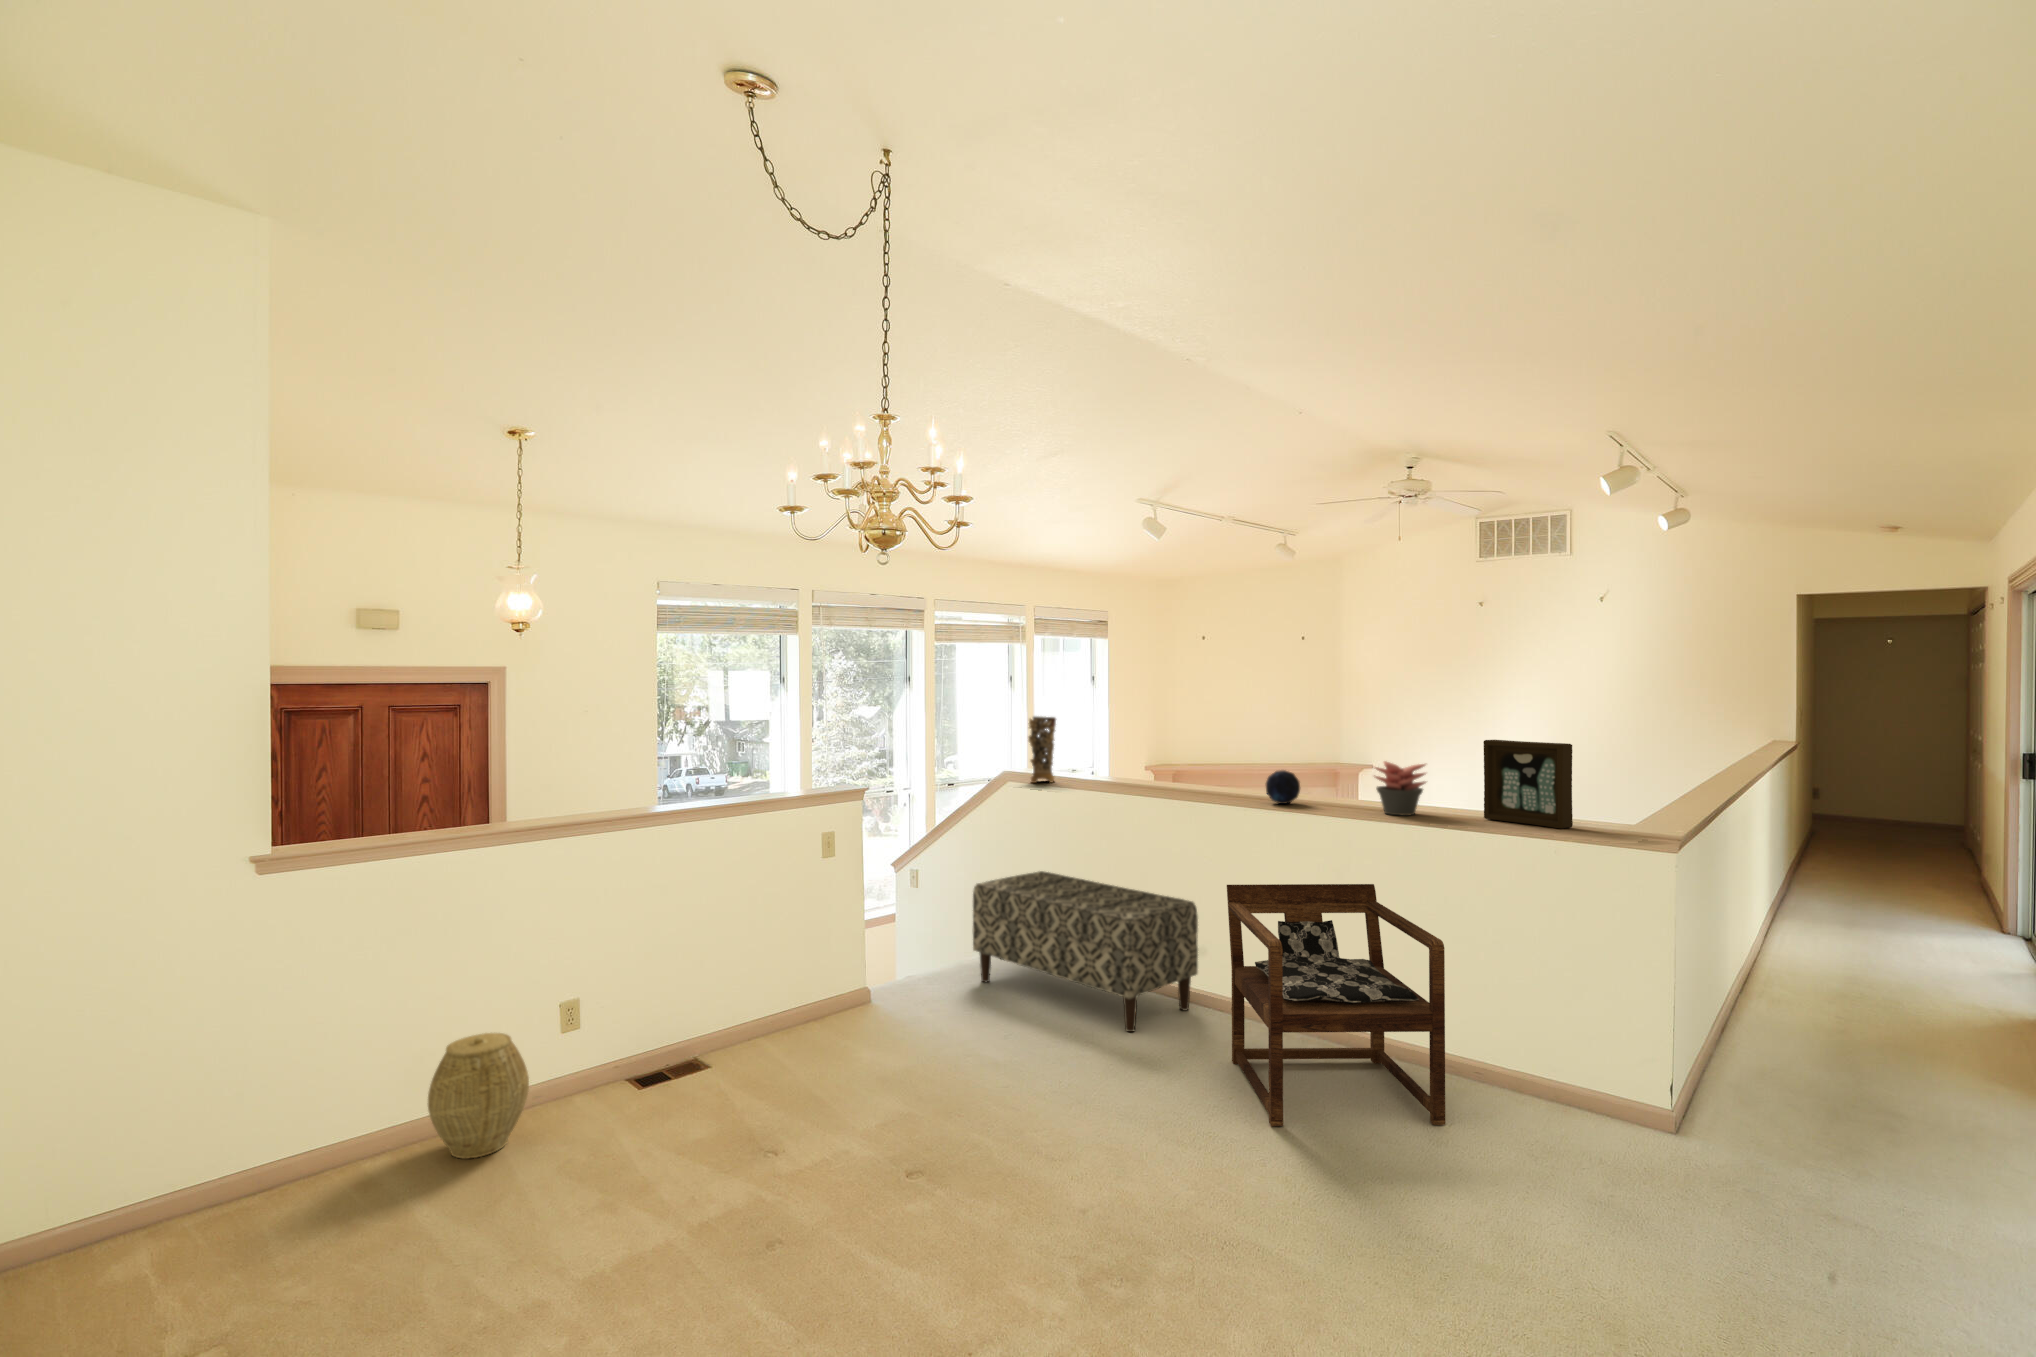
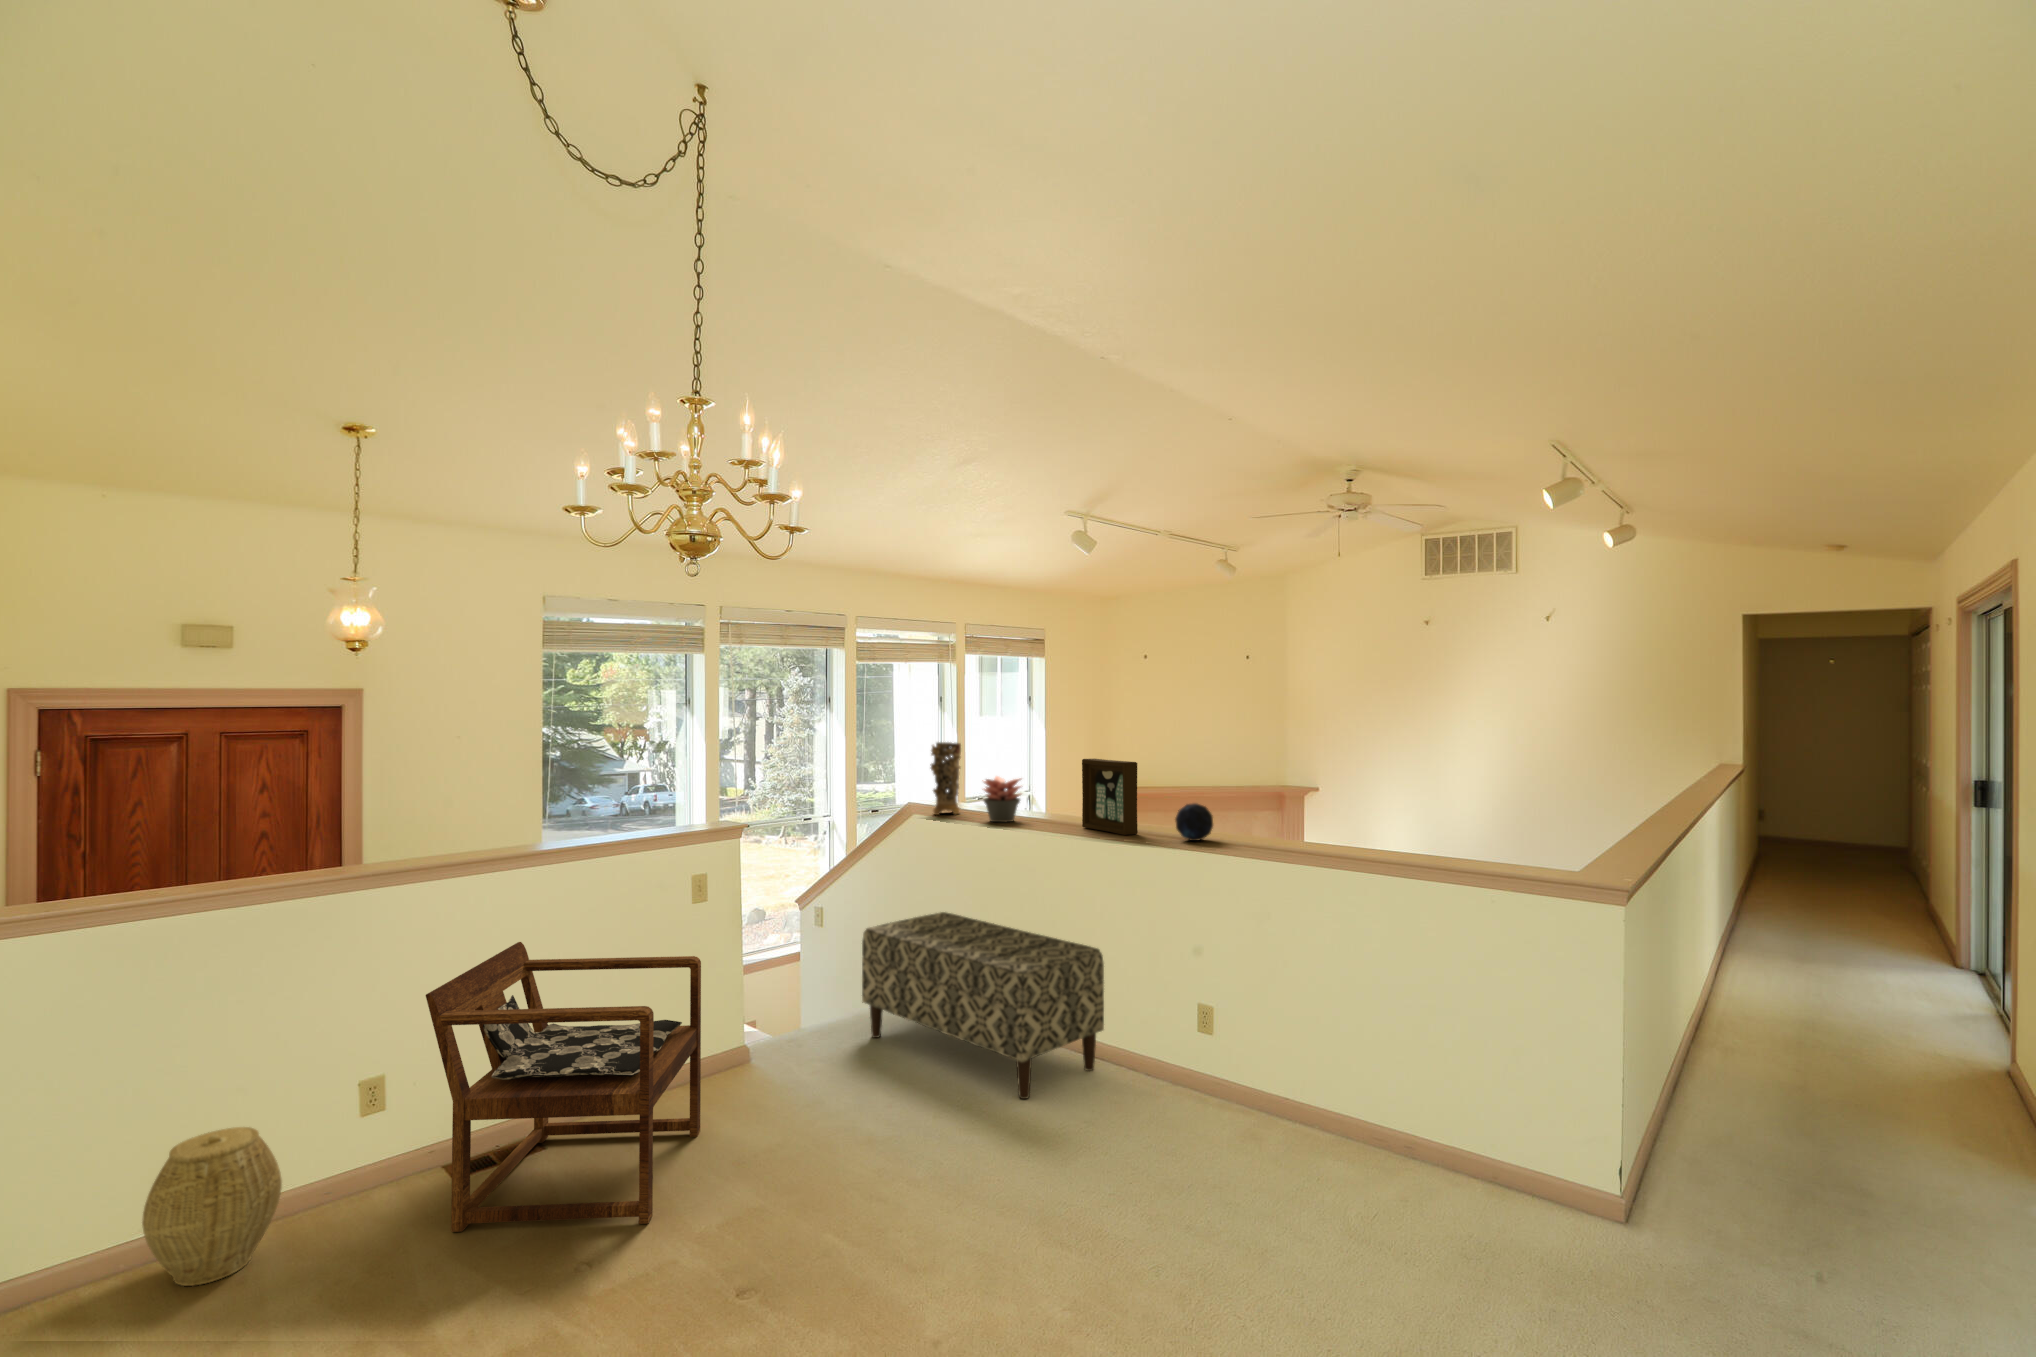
picture frame: present [1483,740,1573,829] -> present [1082,759,1138,835]
succulent plant: present [1375,761,1426,816] -> present [984,776,1021,822]
armchair: present [1227,884,1445,1126] -> present [426,942,701,1232]

